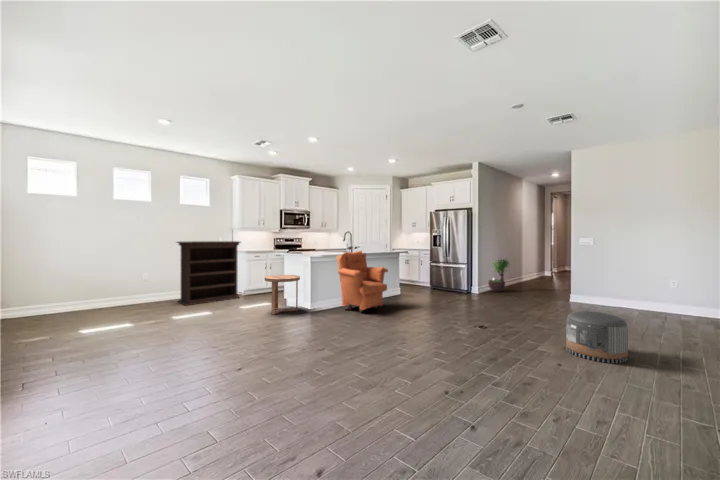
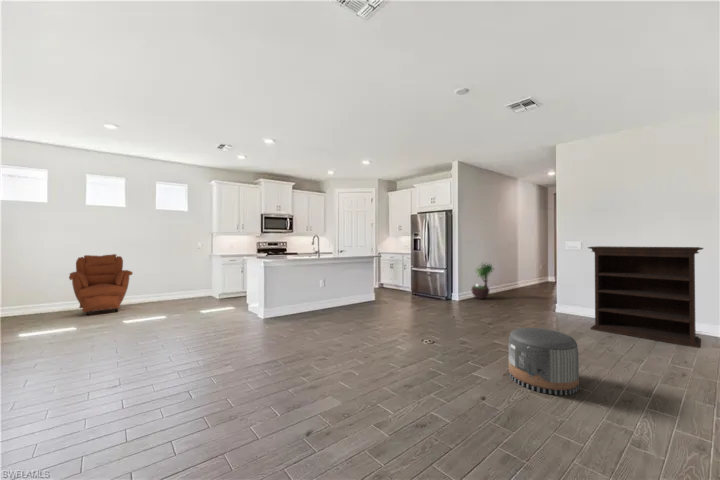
bookshelf: present [177,241,241,305] -> present [588,246,703,348]
armchair: present [337,251,388,312] -> present [69,254,132,315]
side table: present [265,275,300,315] -> none [217,279,255,321]

